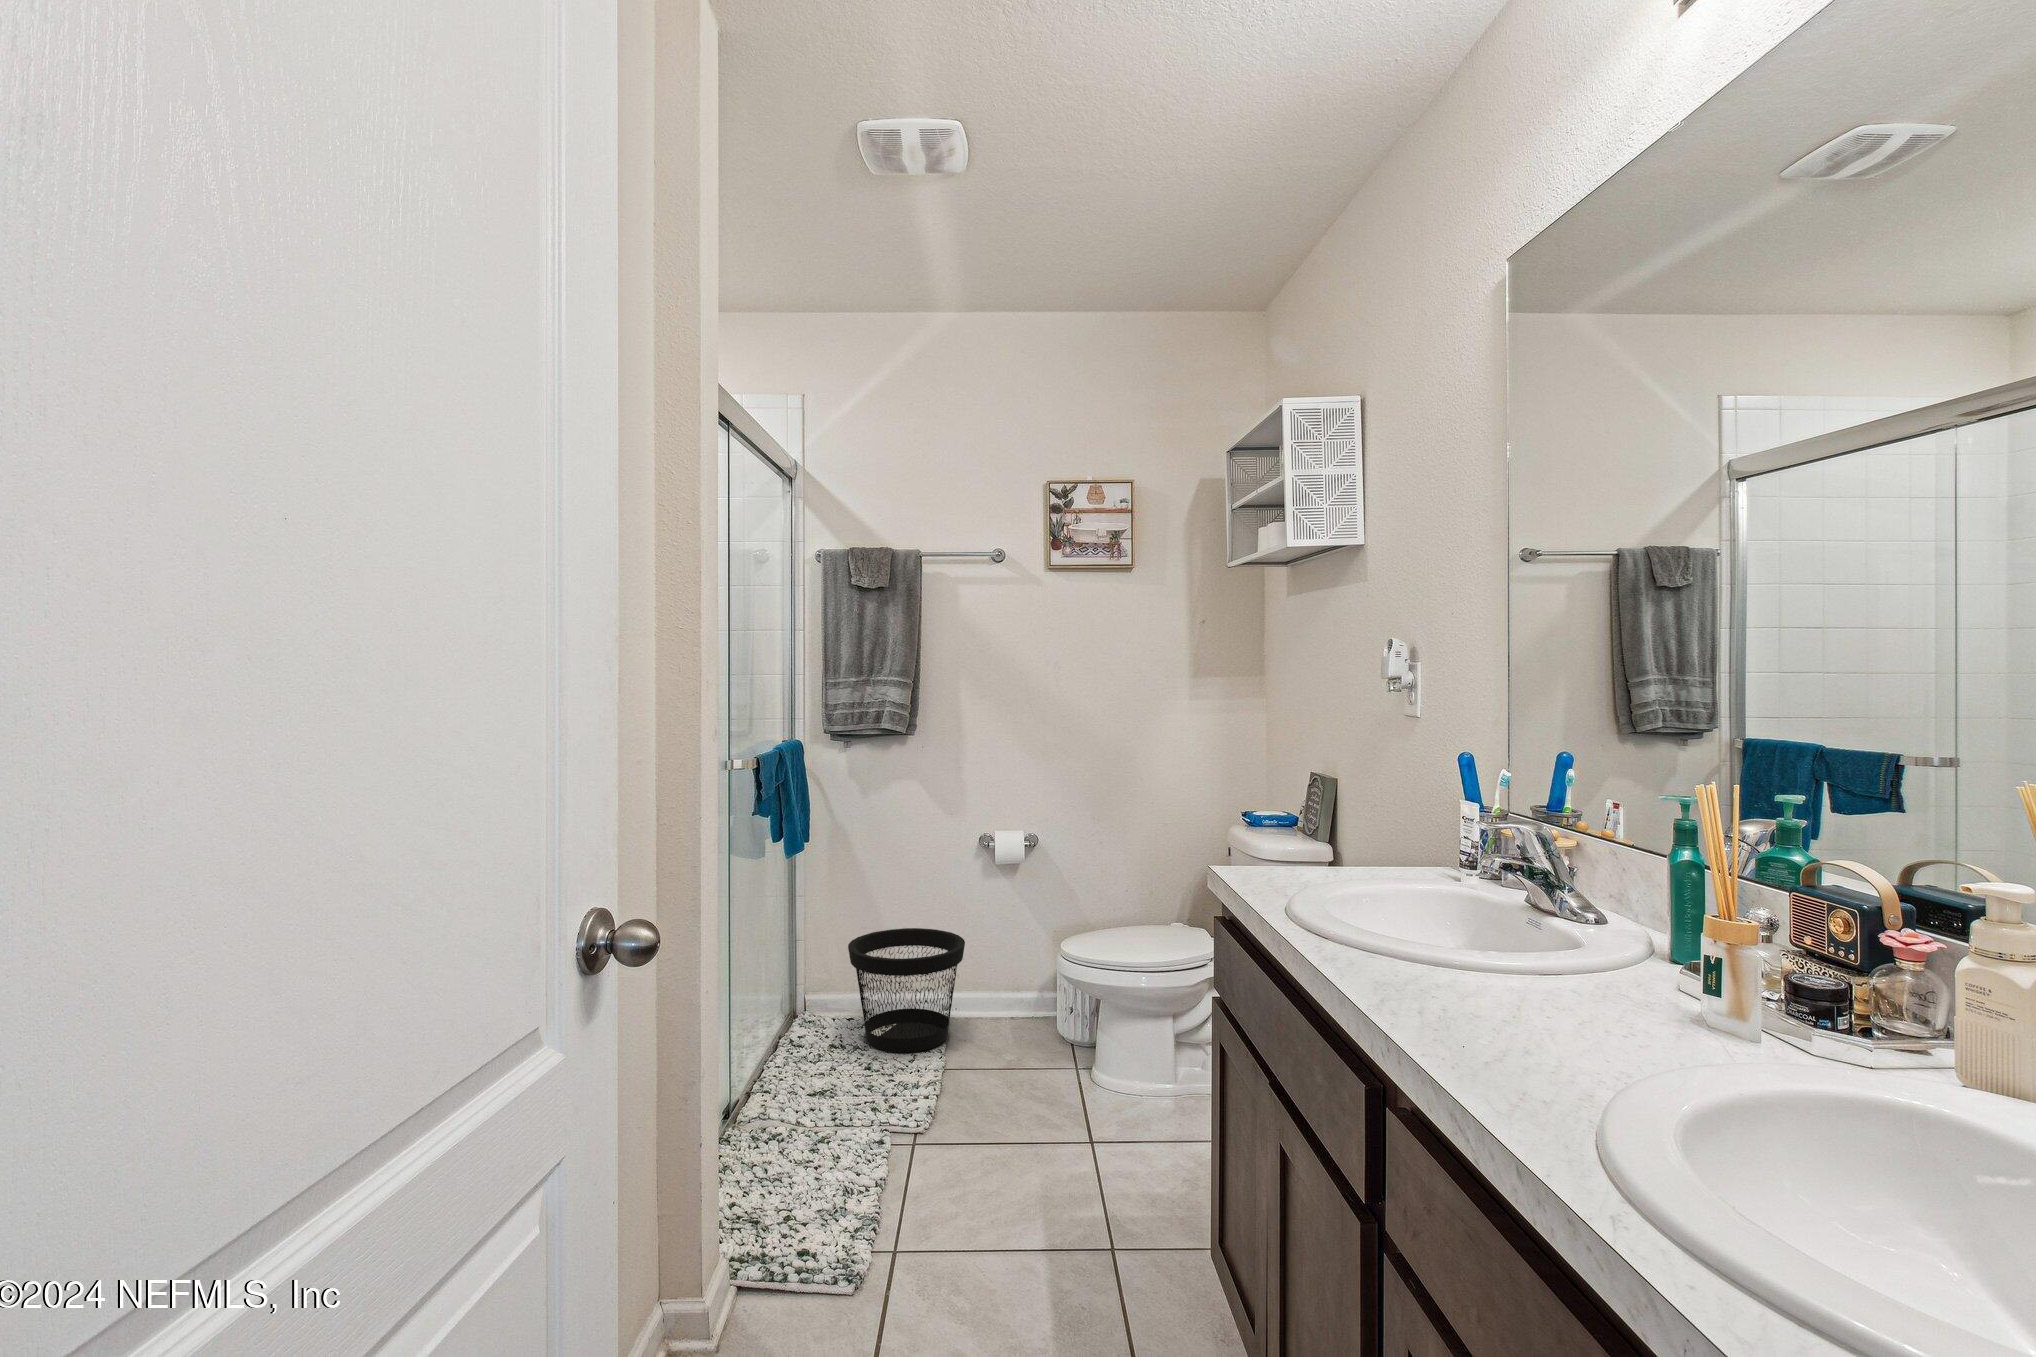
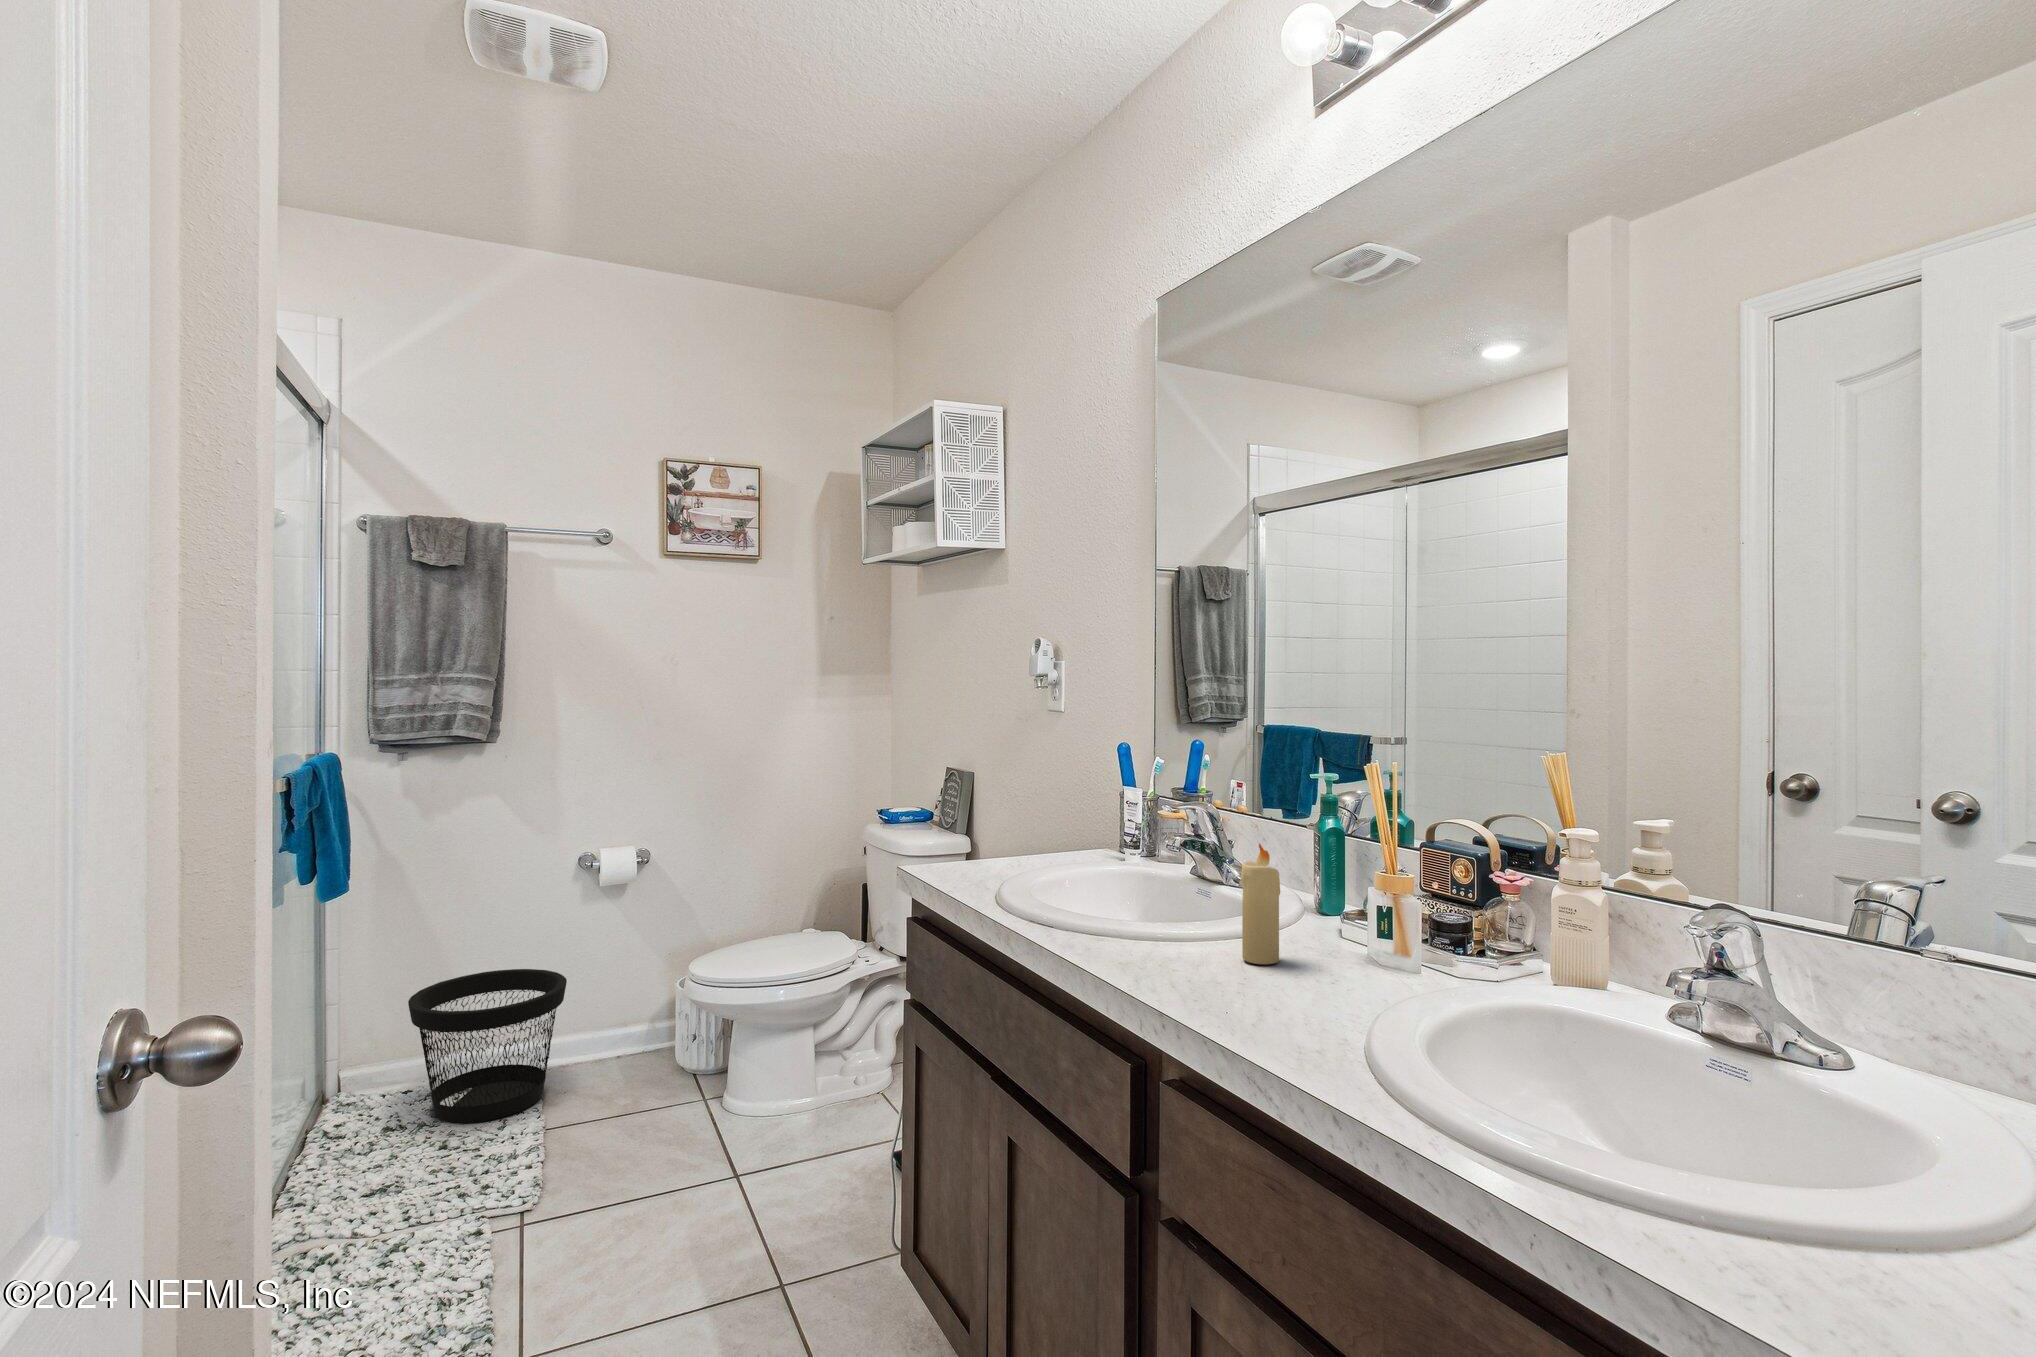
candle: none [1541,870,1593,1011] -> present [1240,843,1280,964]

